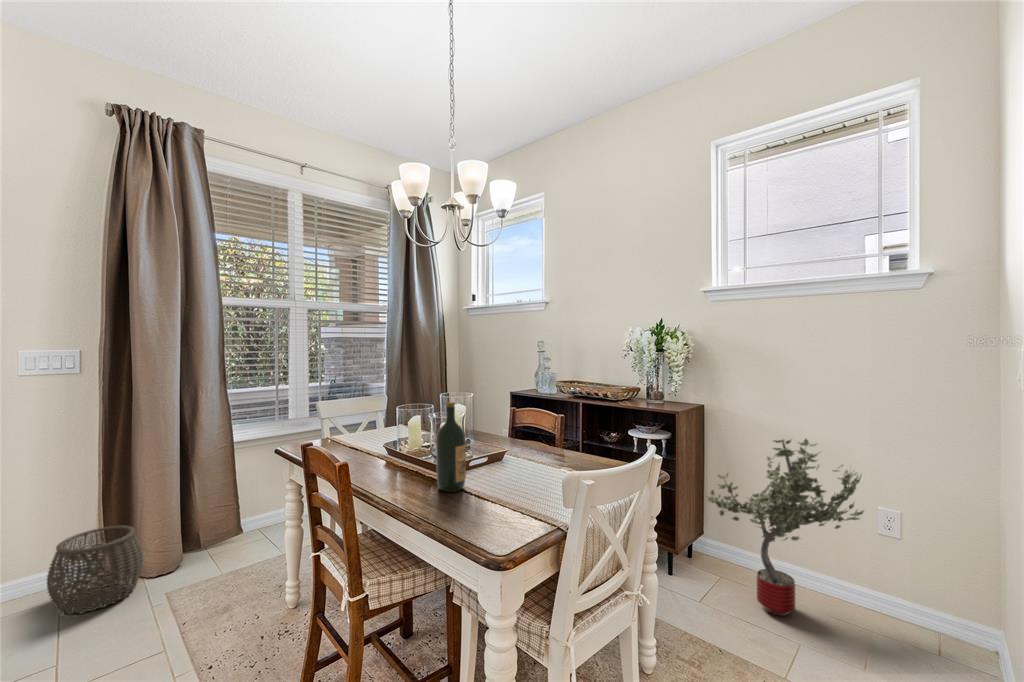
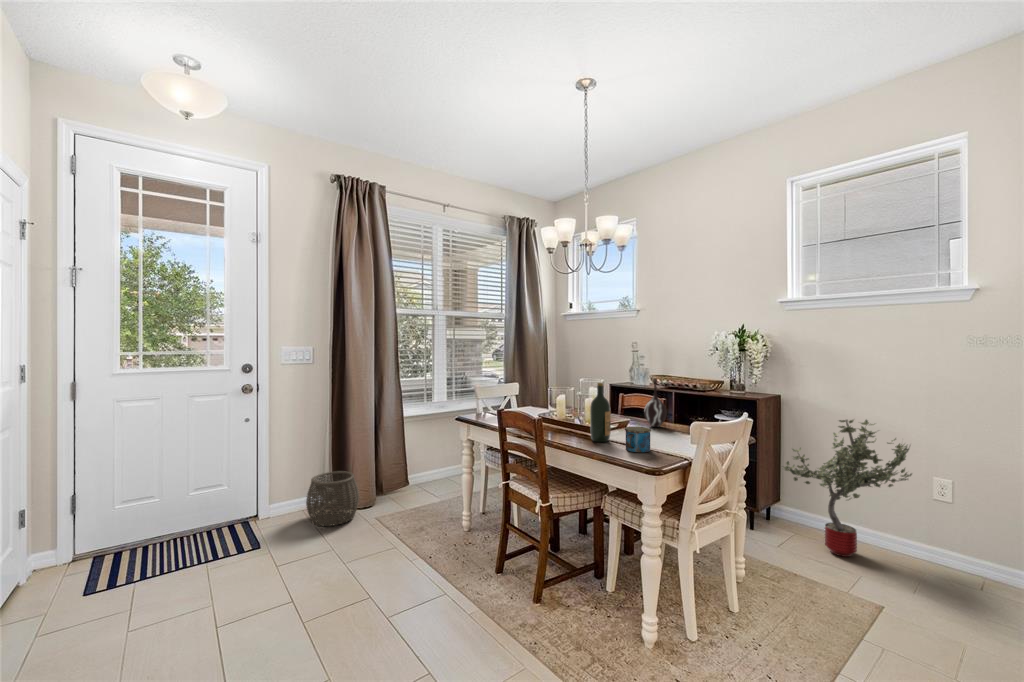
vase: none [528,392,558,458] -> present [644,379,667,427]
mug: none [475,469,517,513] -> present [625,427,651,452]

